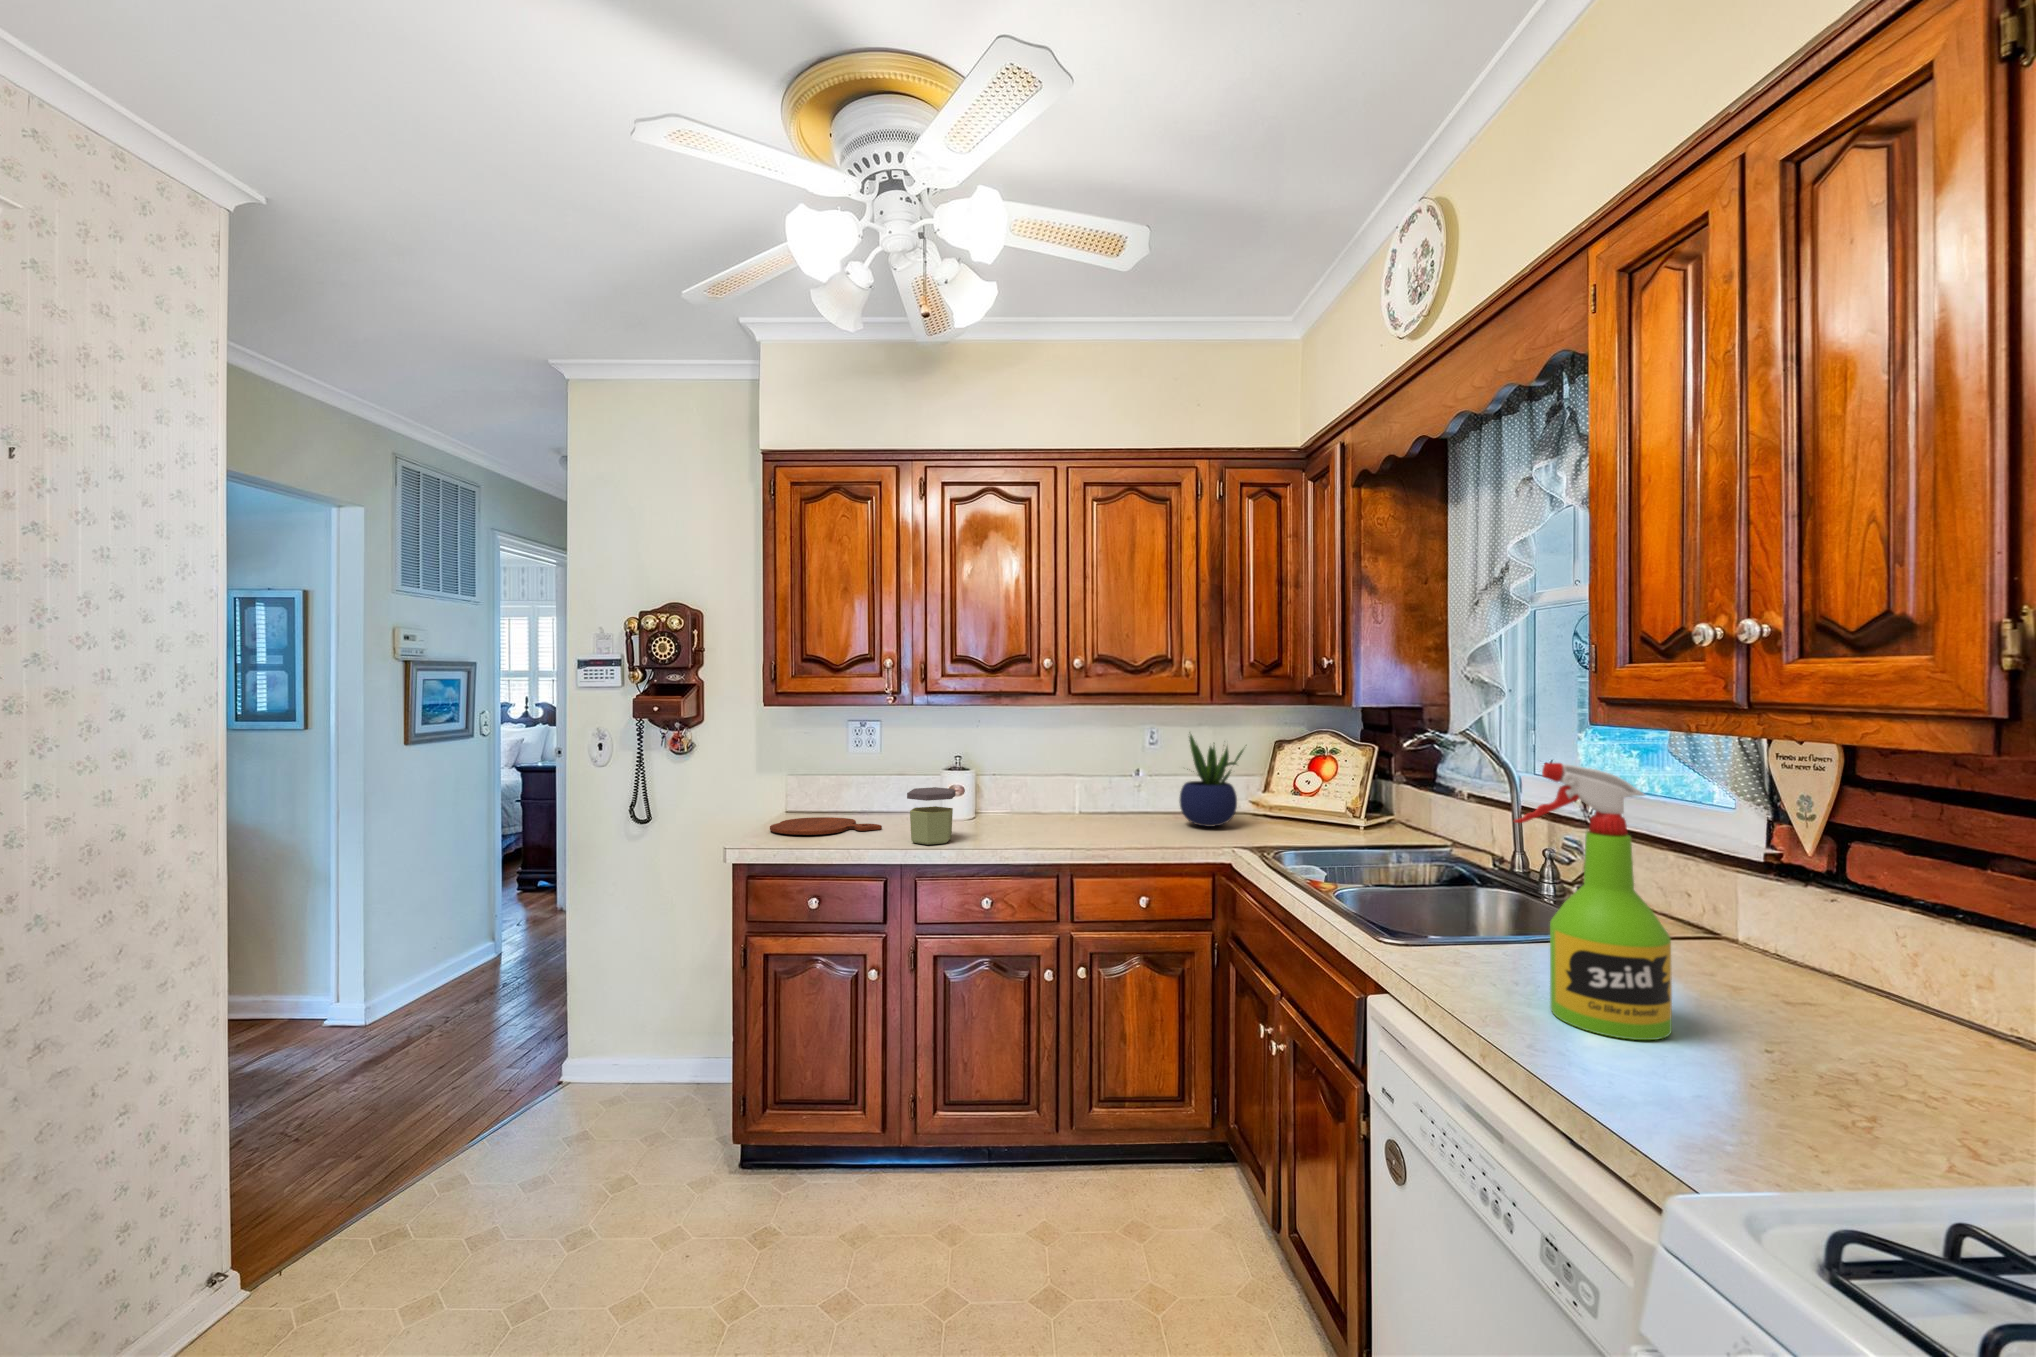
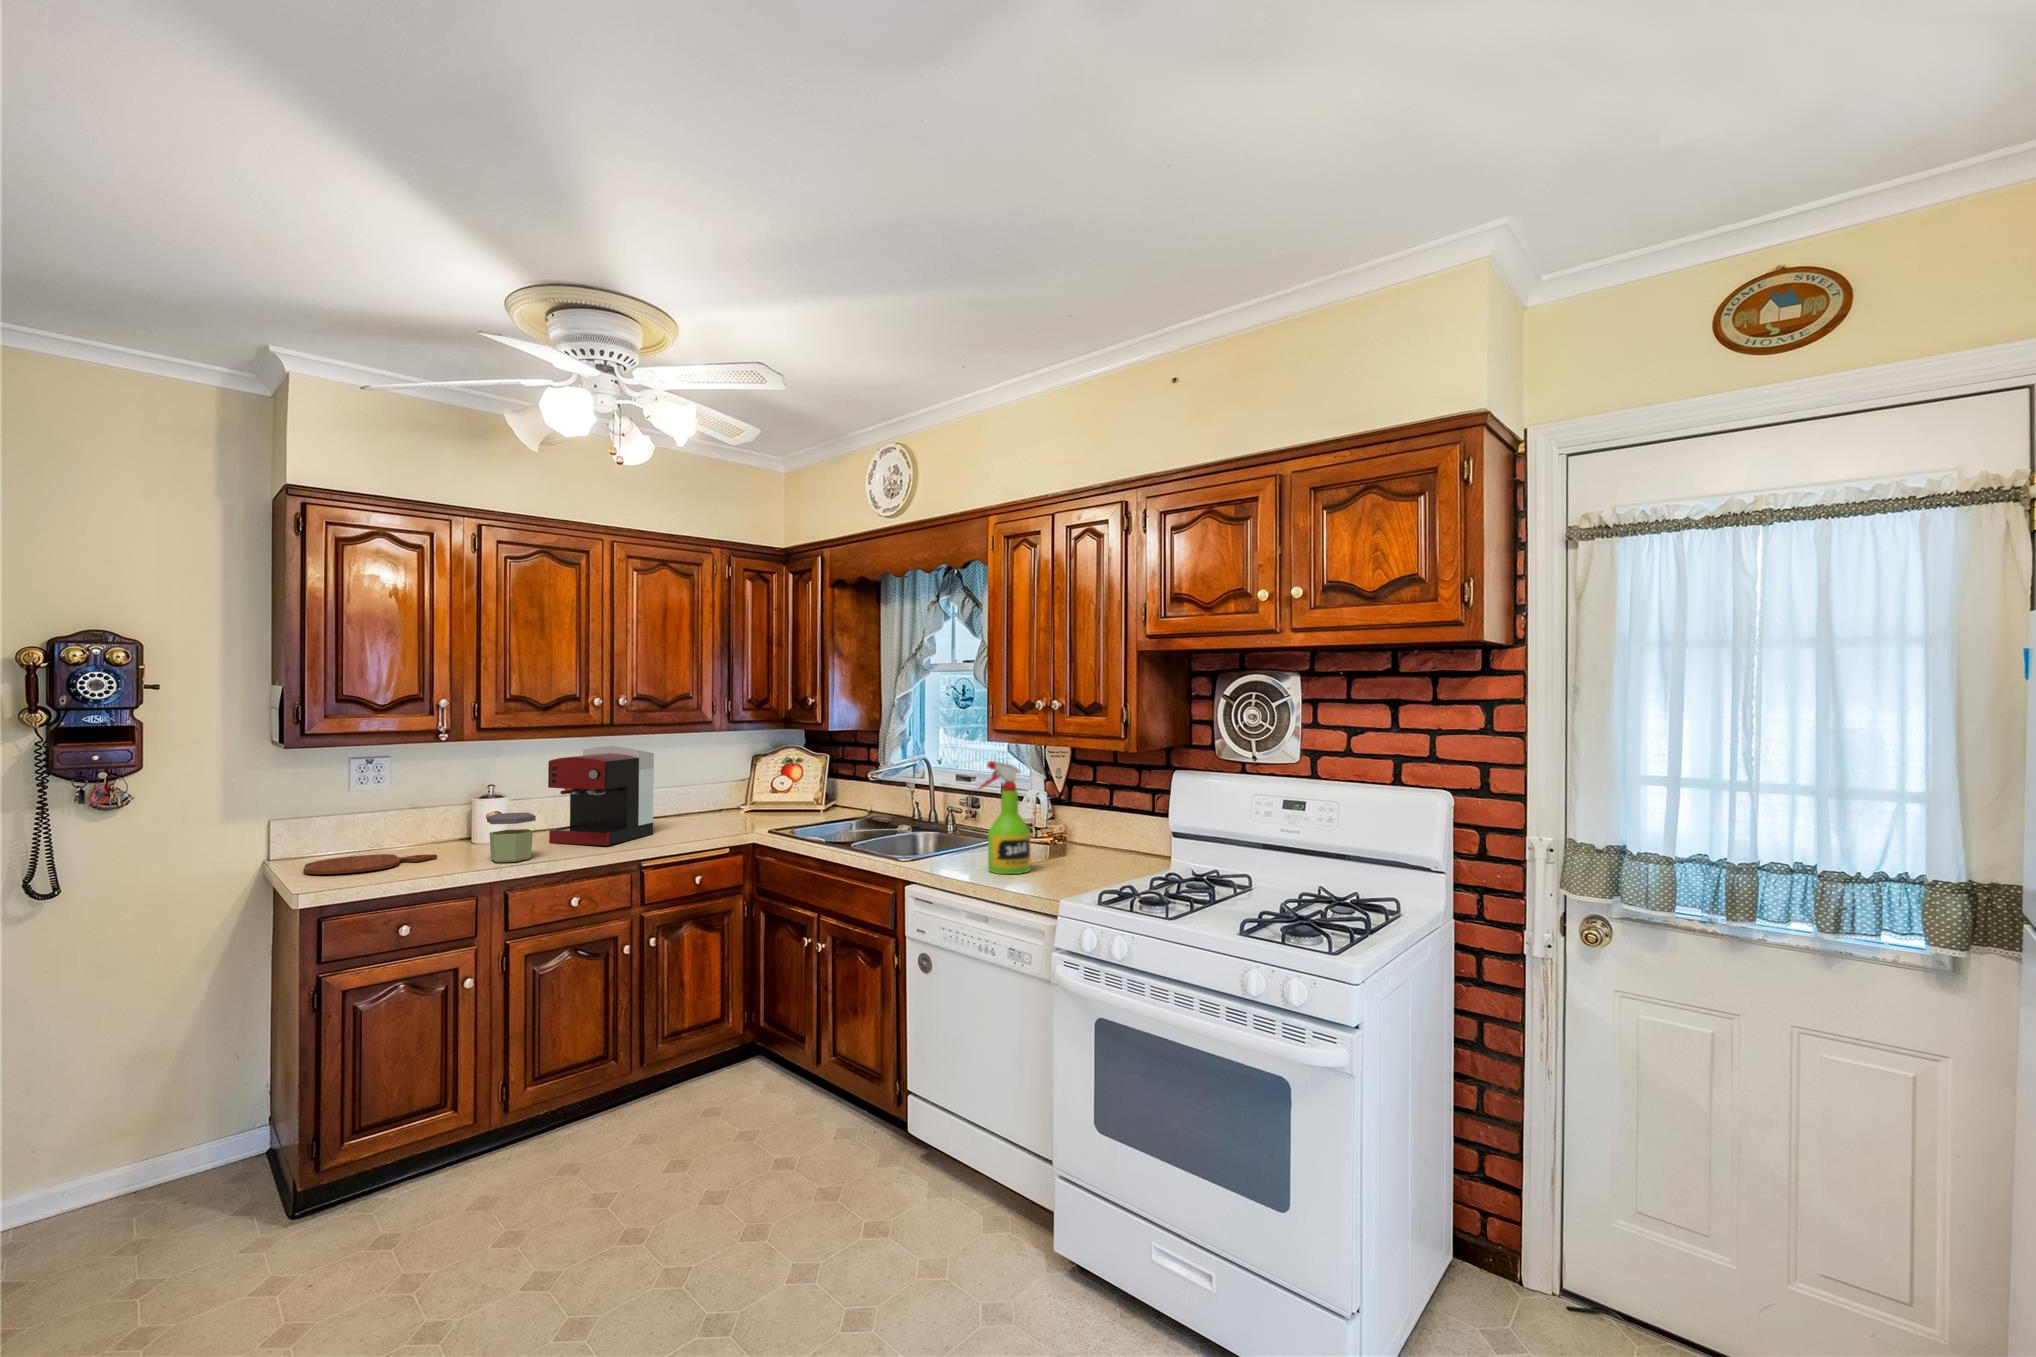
coffee maker: none [993,717,1111,838] -> present [548,746,654,845]
potted plant: present [1180,734,1244,827] -> none [699,752,750,824]

